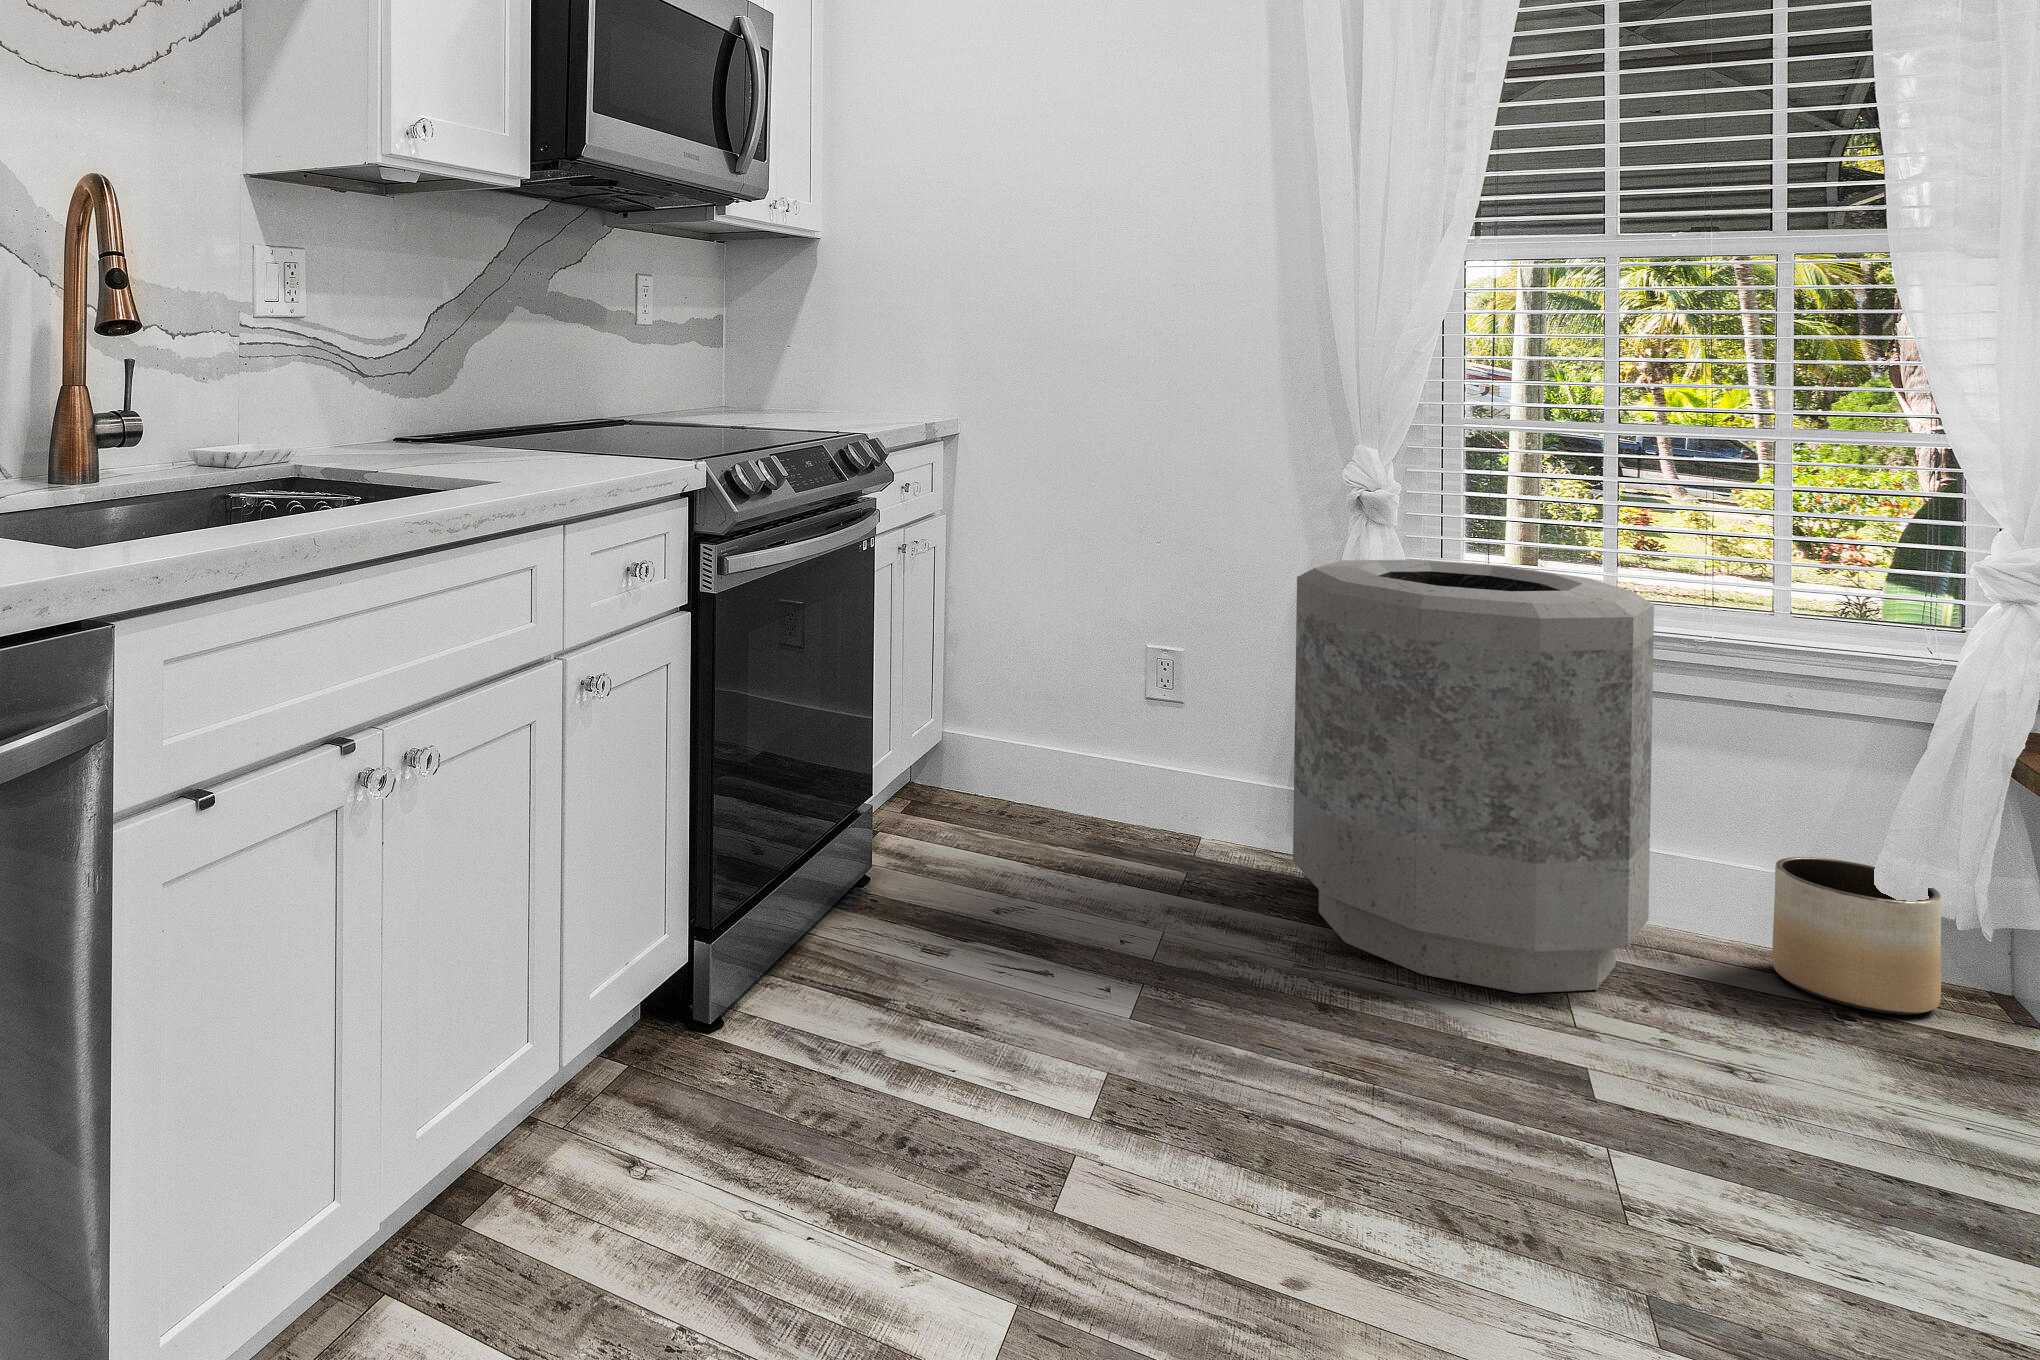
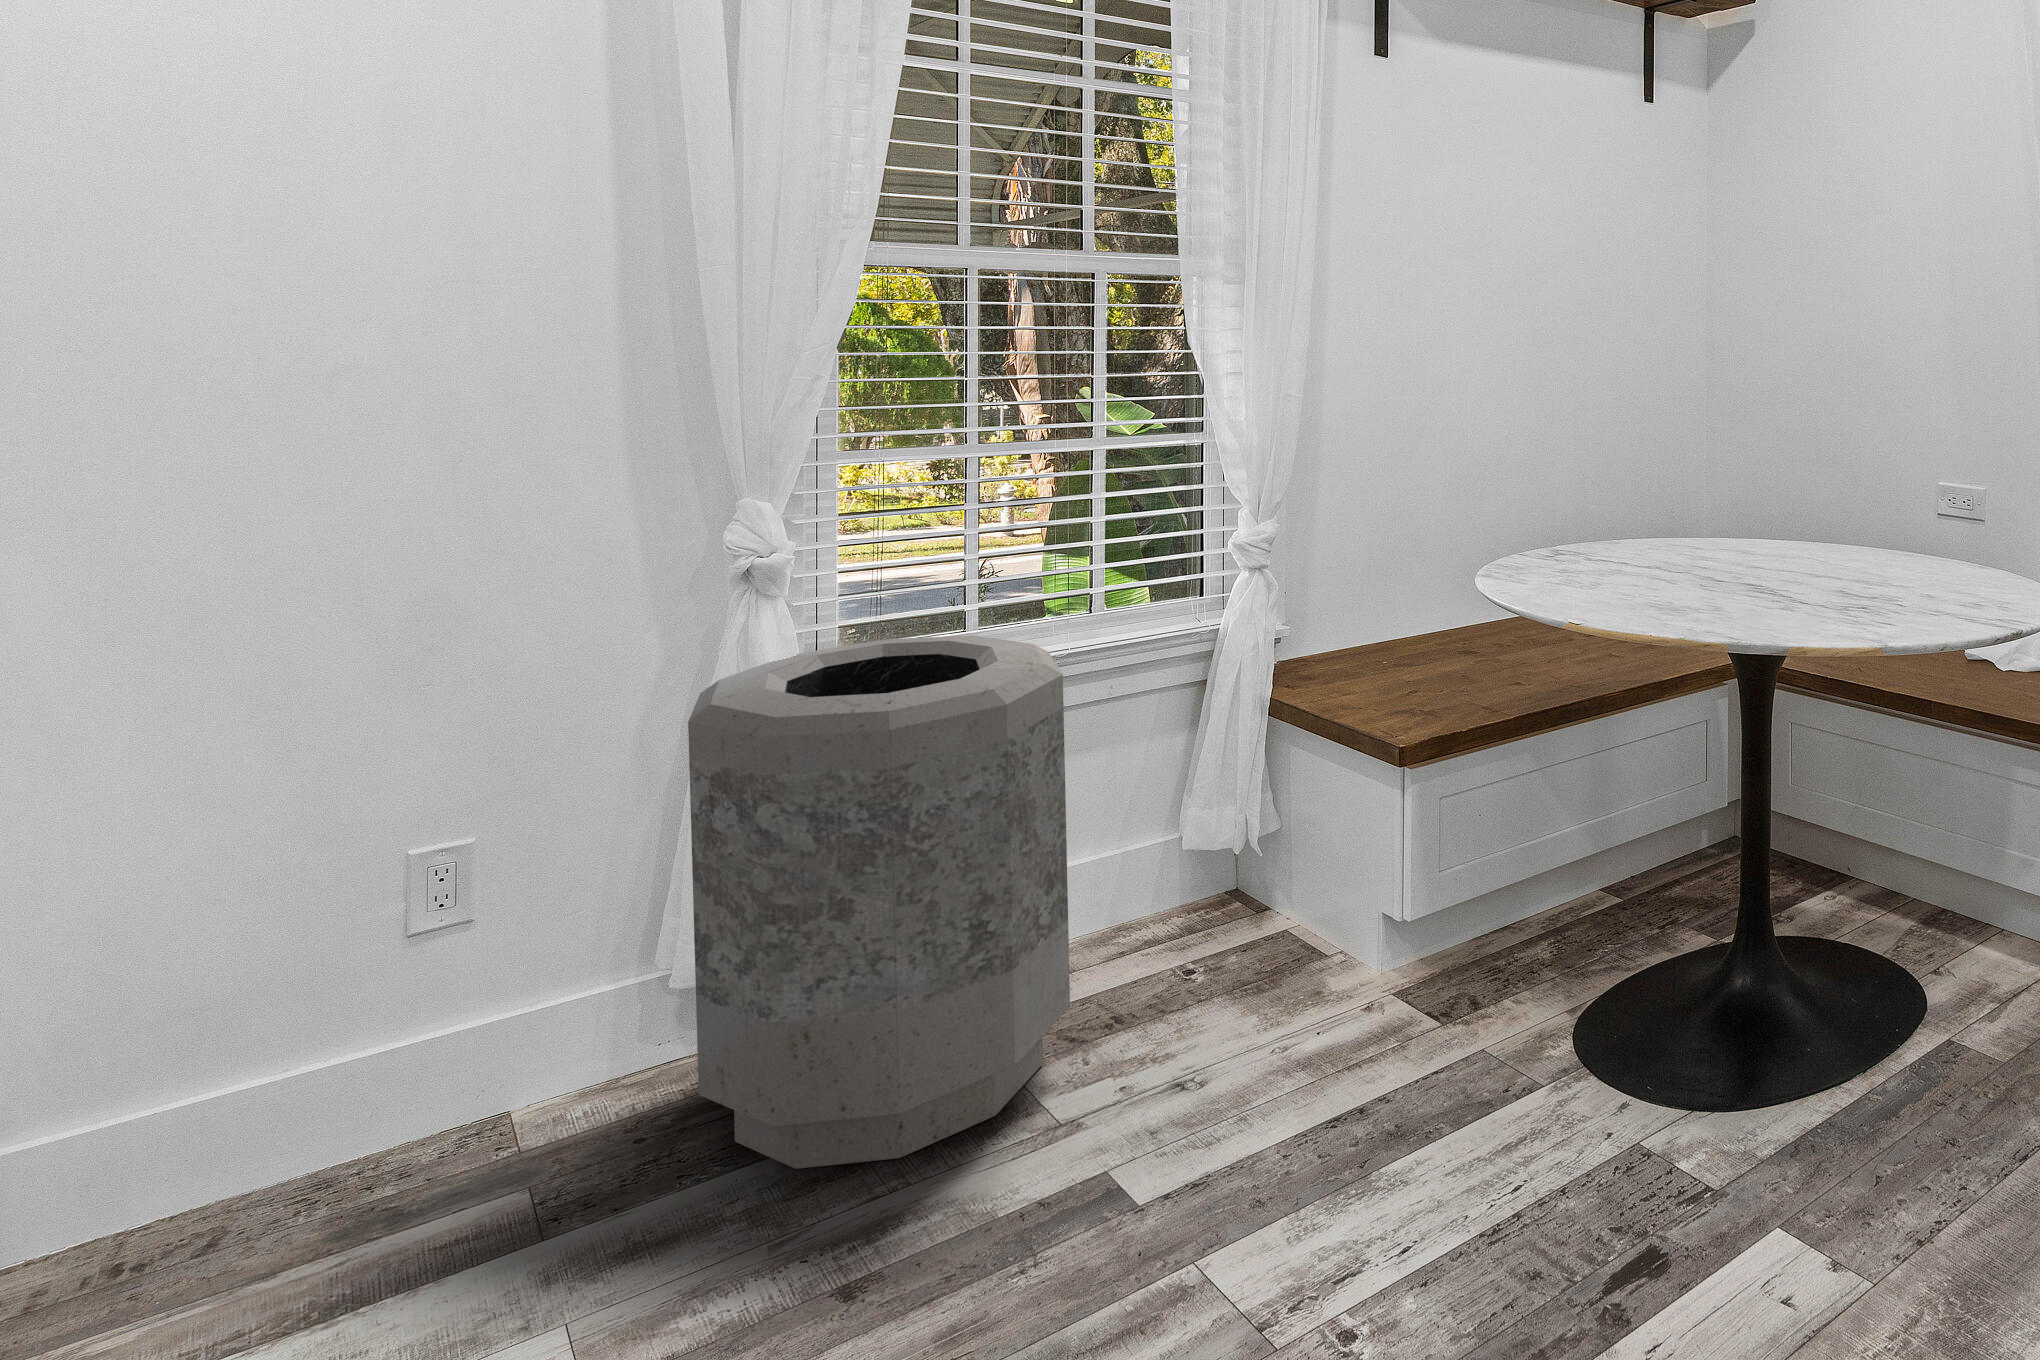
planter: present [1772,857,1941,1015] -> none [1120,825,1230,962]

